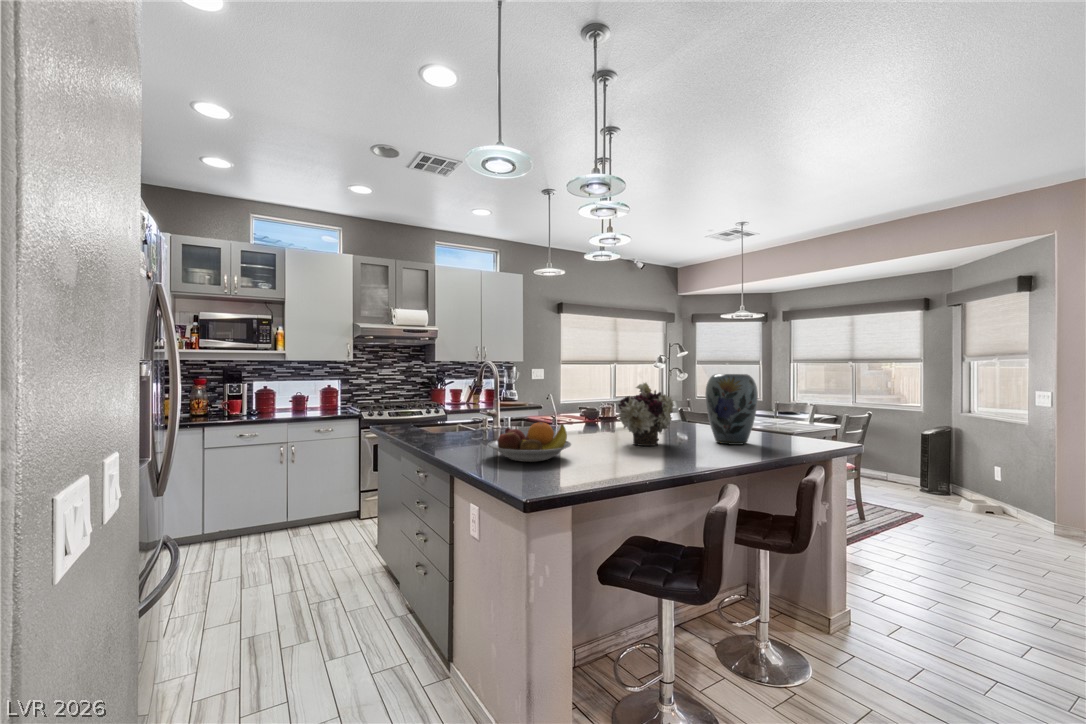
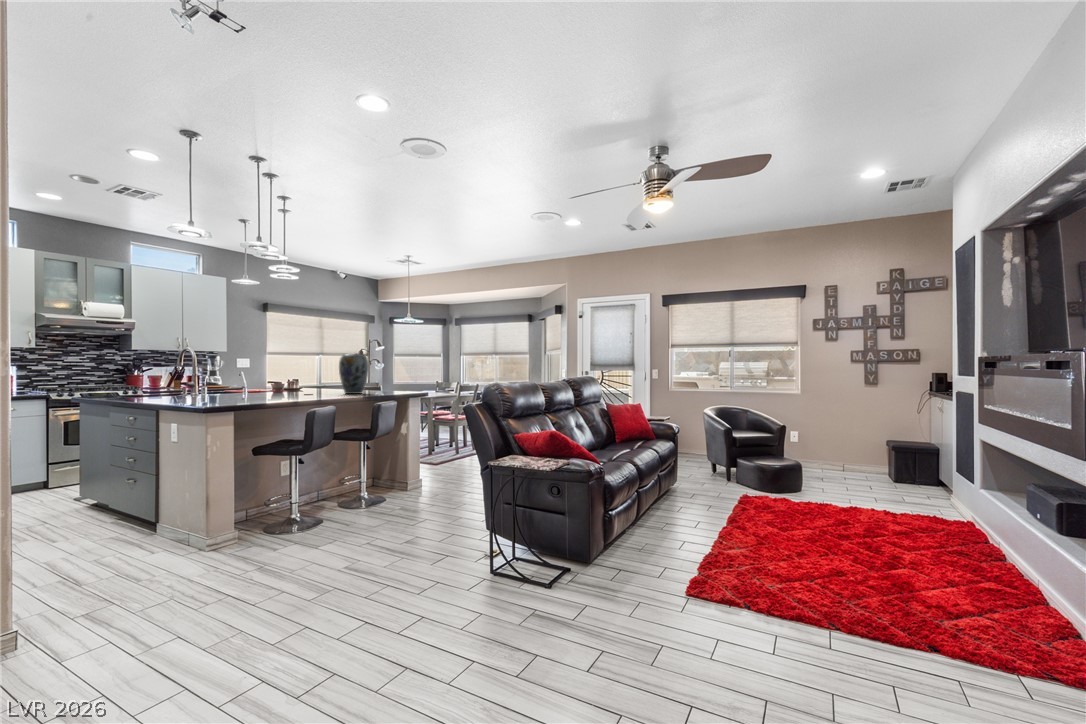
flower arrangement: present [618,383,674,446] -> none [277,358,316,396]
fruit bowl: present [488,422,571,462] -> none [180,379,240,401]

